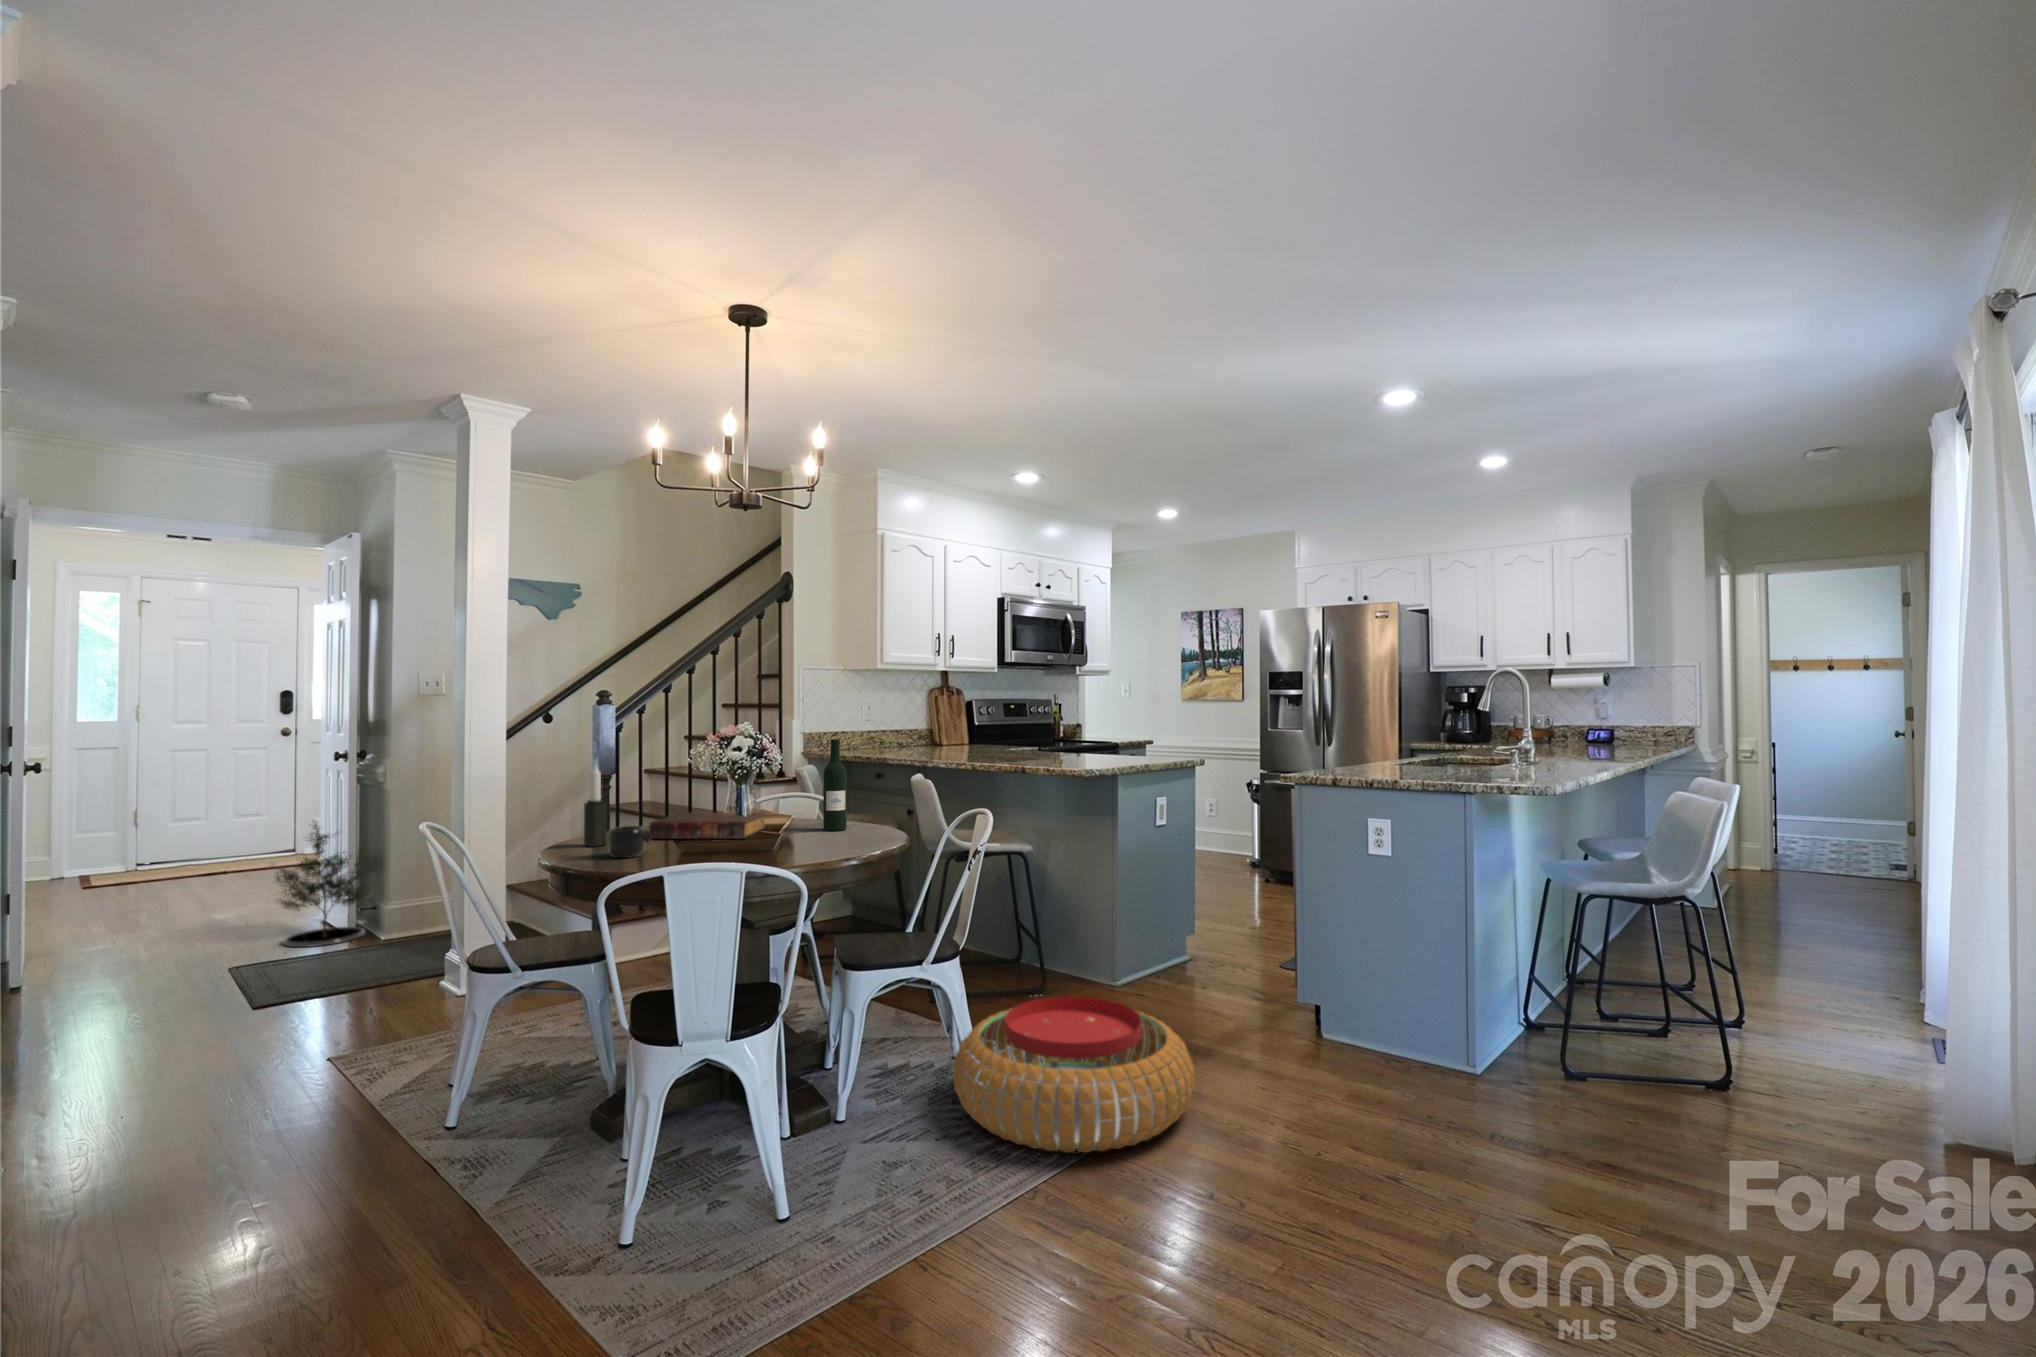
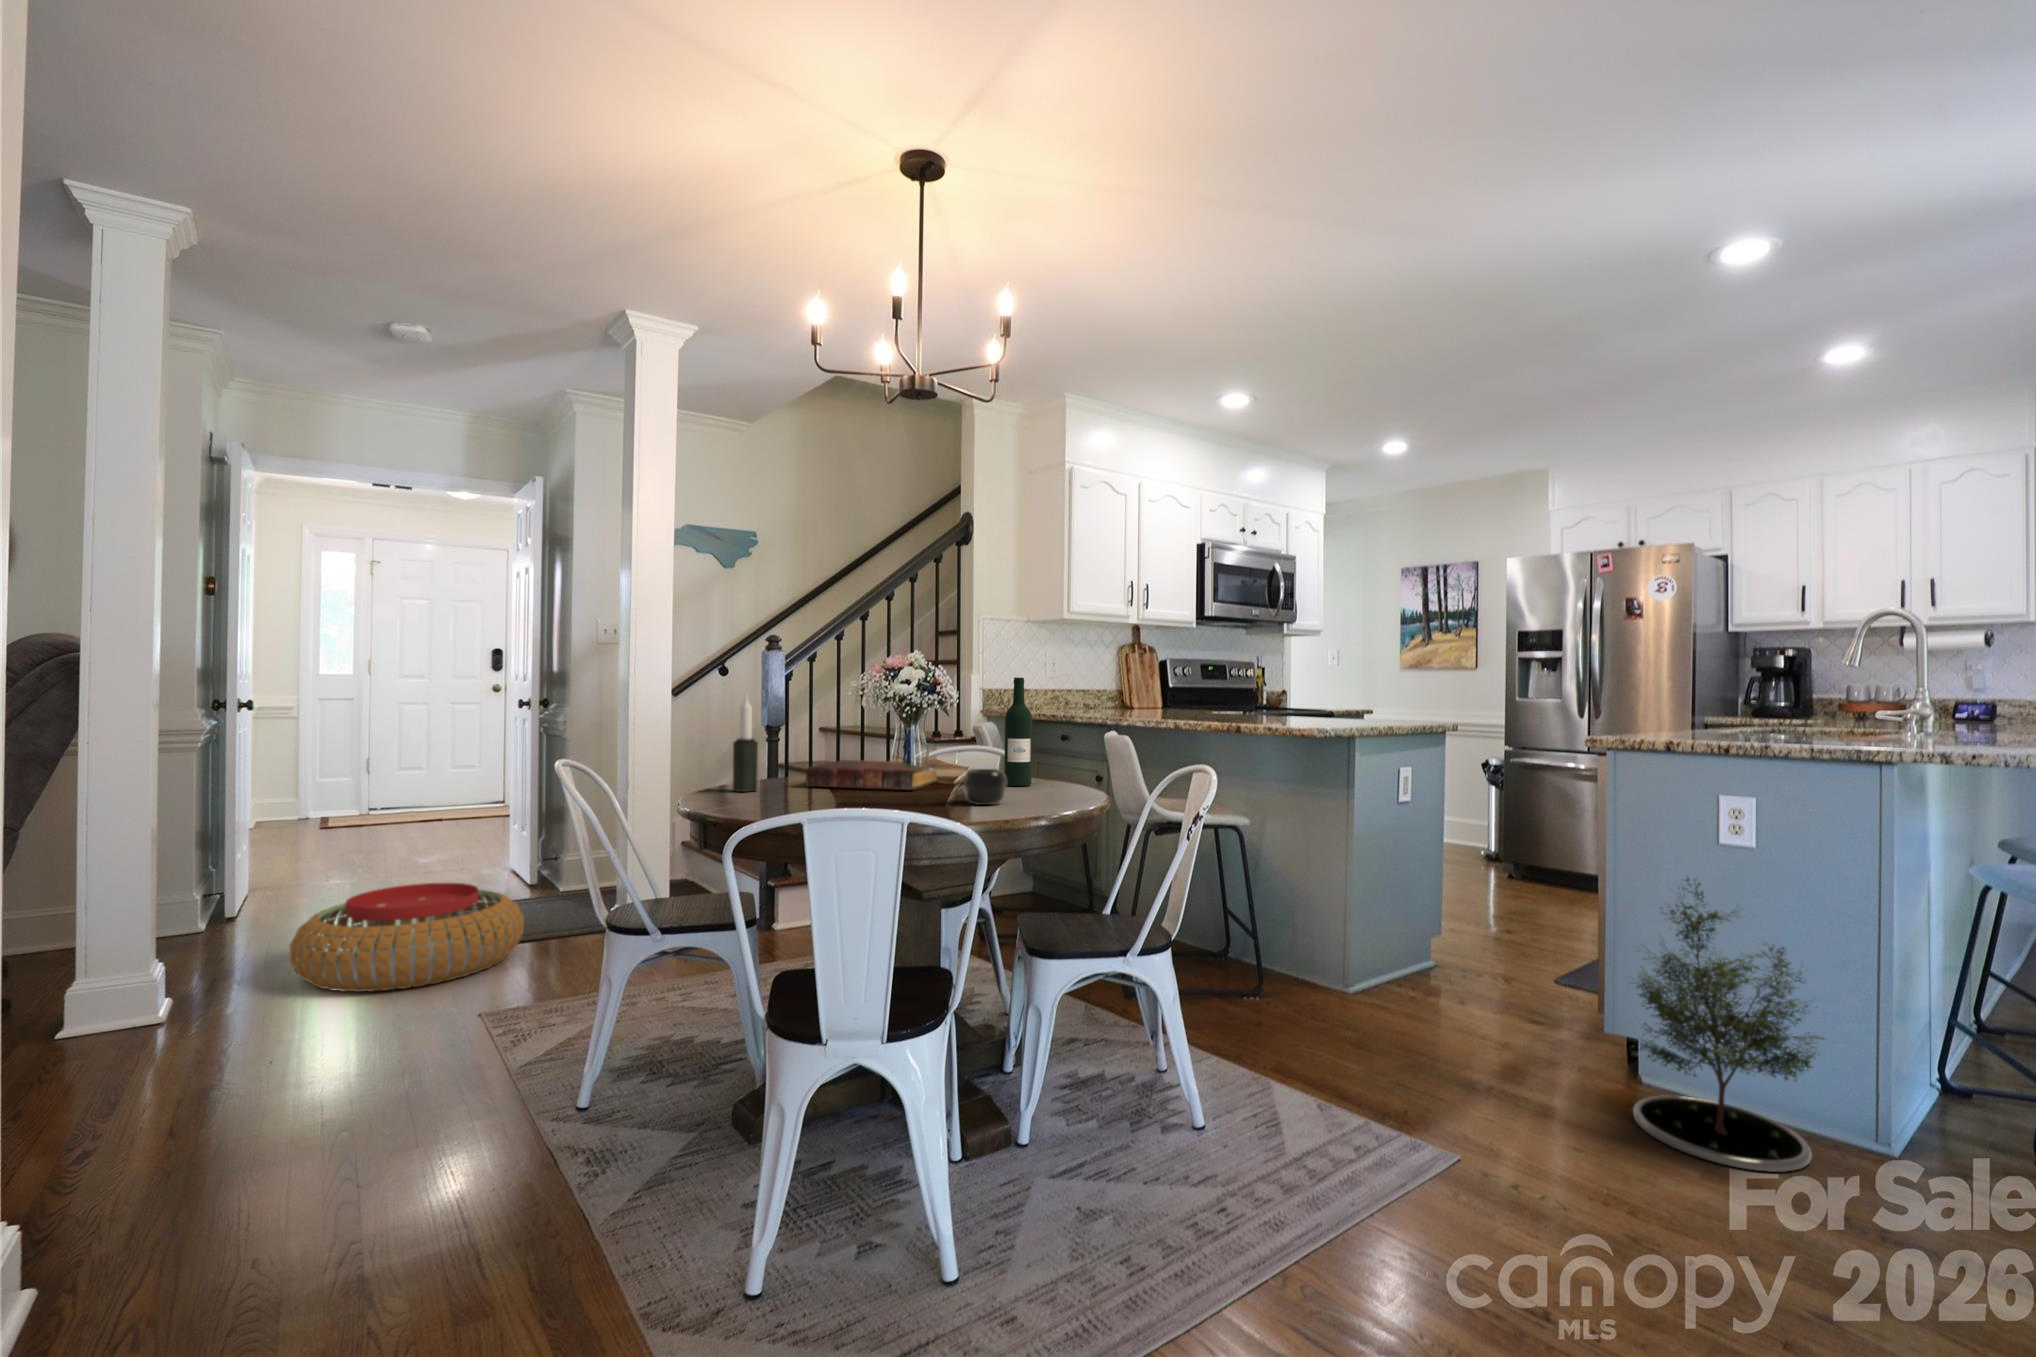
potted tree: present [276,819,368,947] -> present [1629,879,1824,1172]
mug: present [608,826,651,858] -> present [965,769,1007,805]
pouf: present [953,997,1194,1152] -> present [289,883,524,992]

